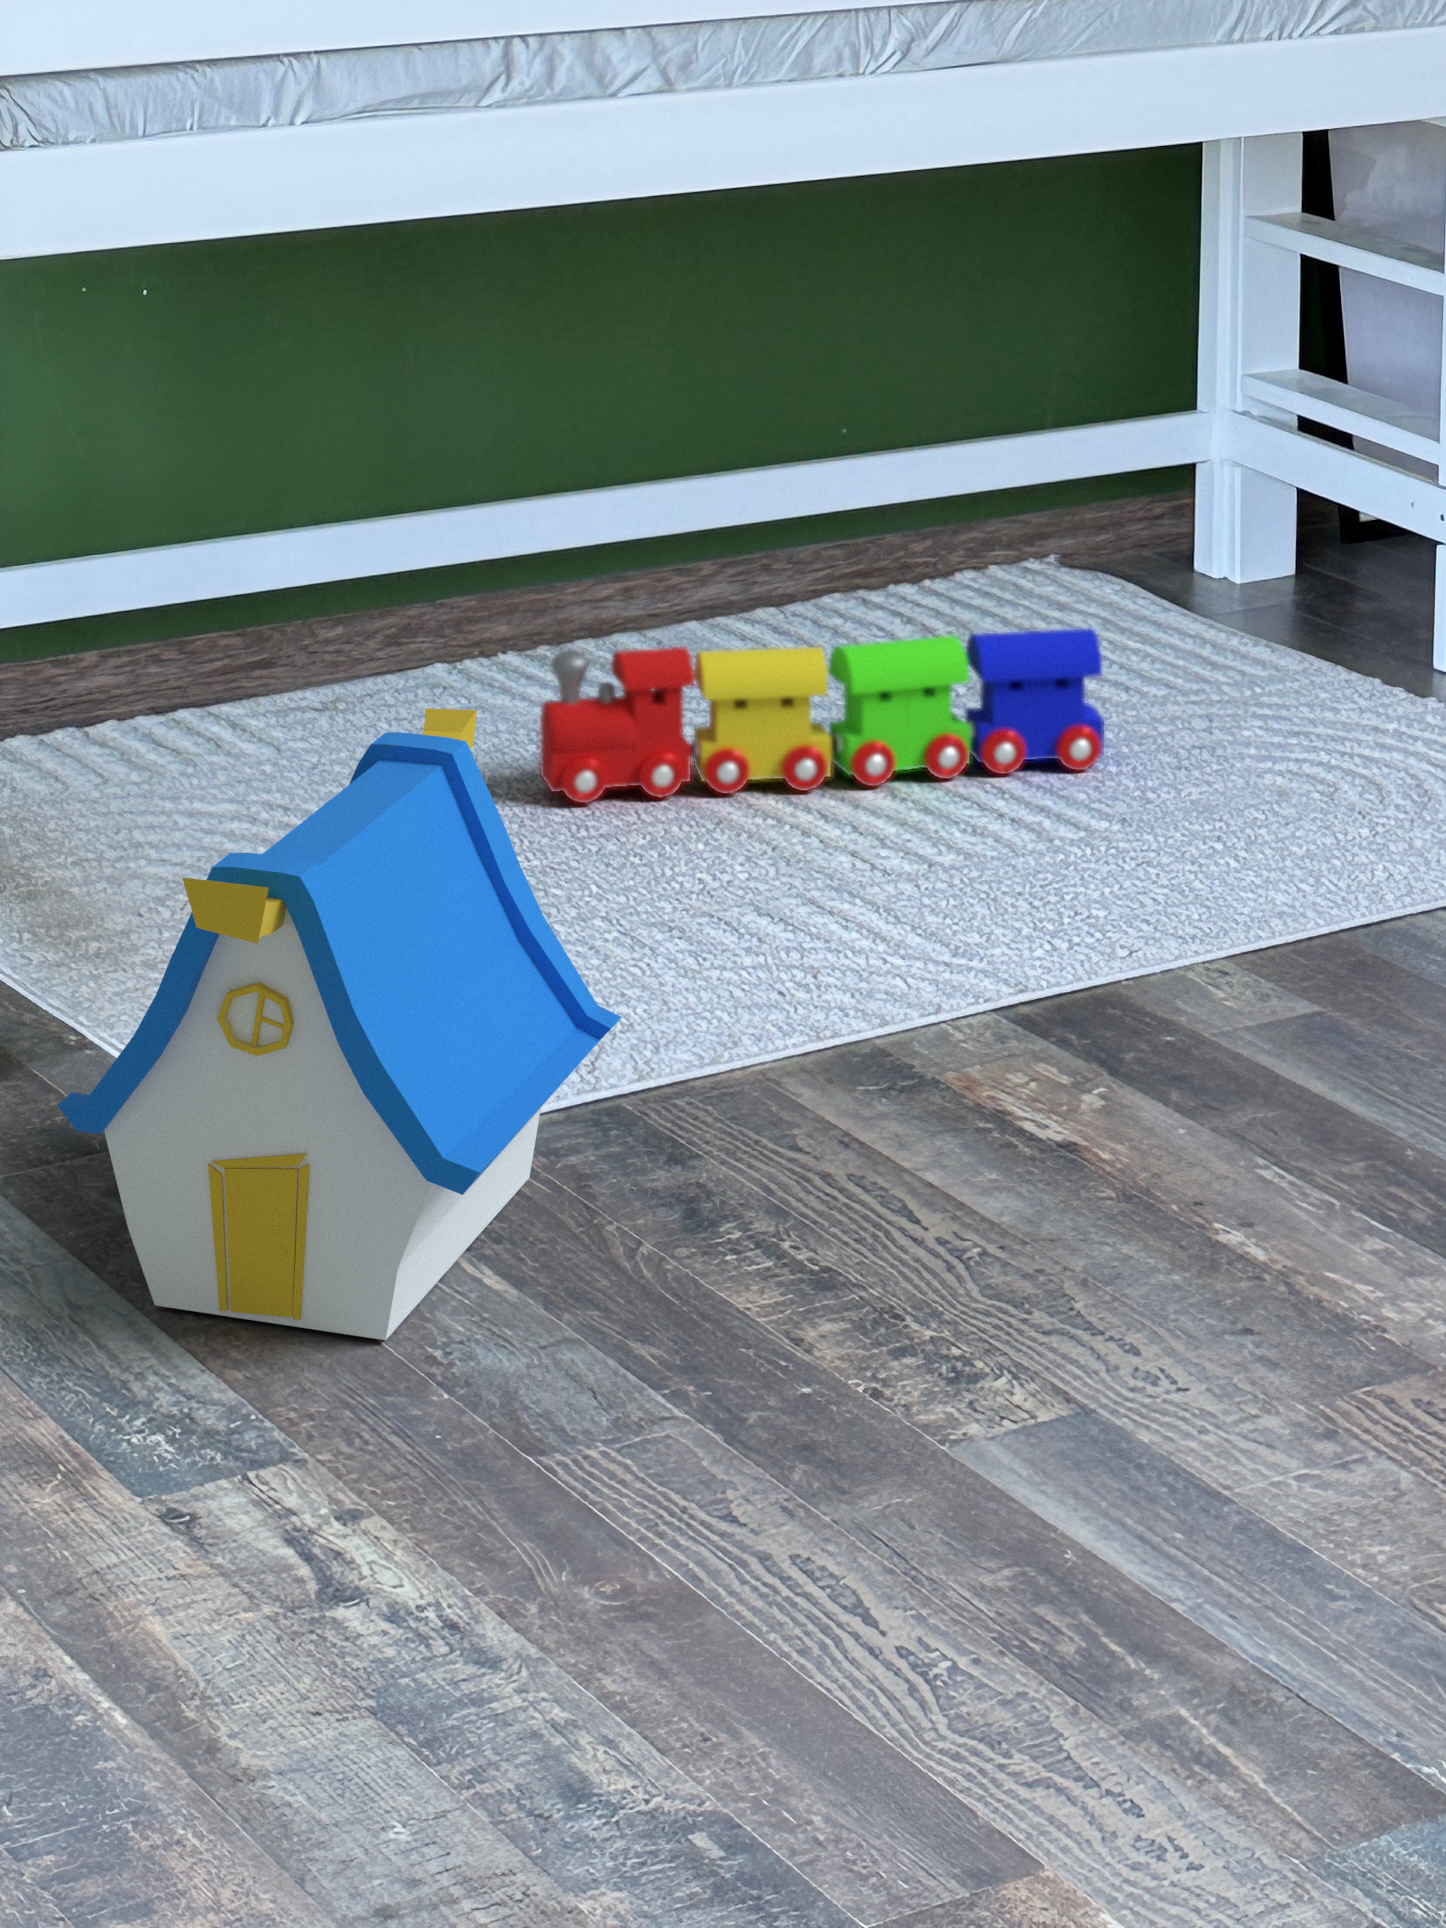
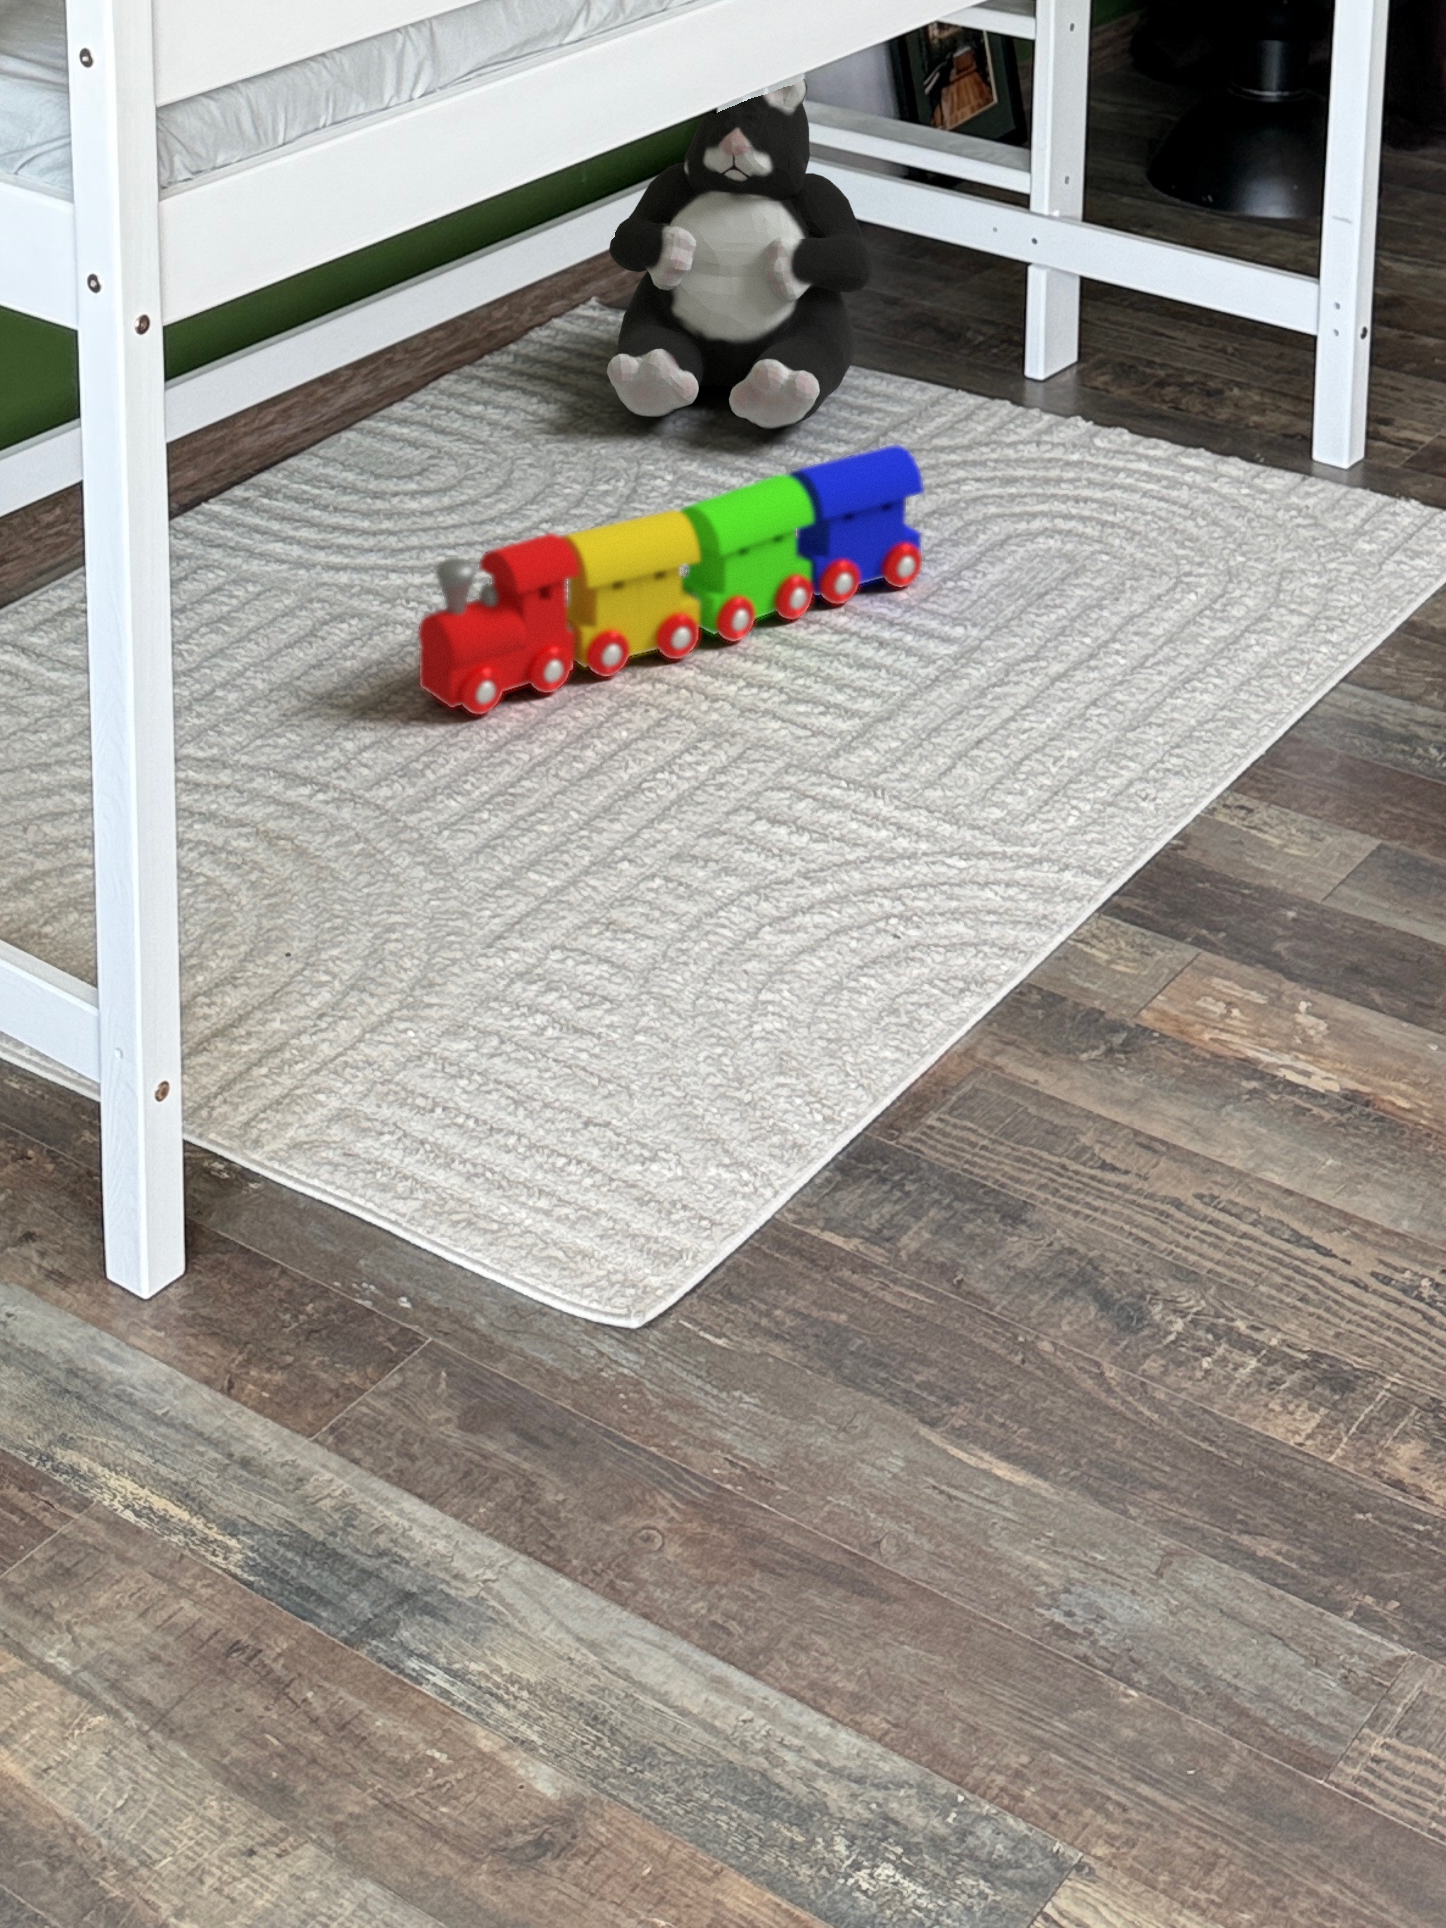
plush toy: none [929,270,1233,643] -> present [607,79,874,429]
toy house: present [57,709,622,1340] -> none [524,779,1126,1610]

